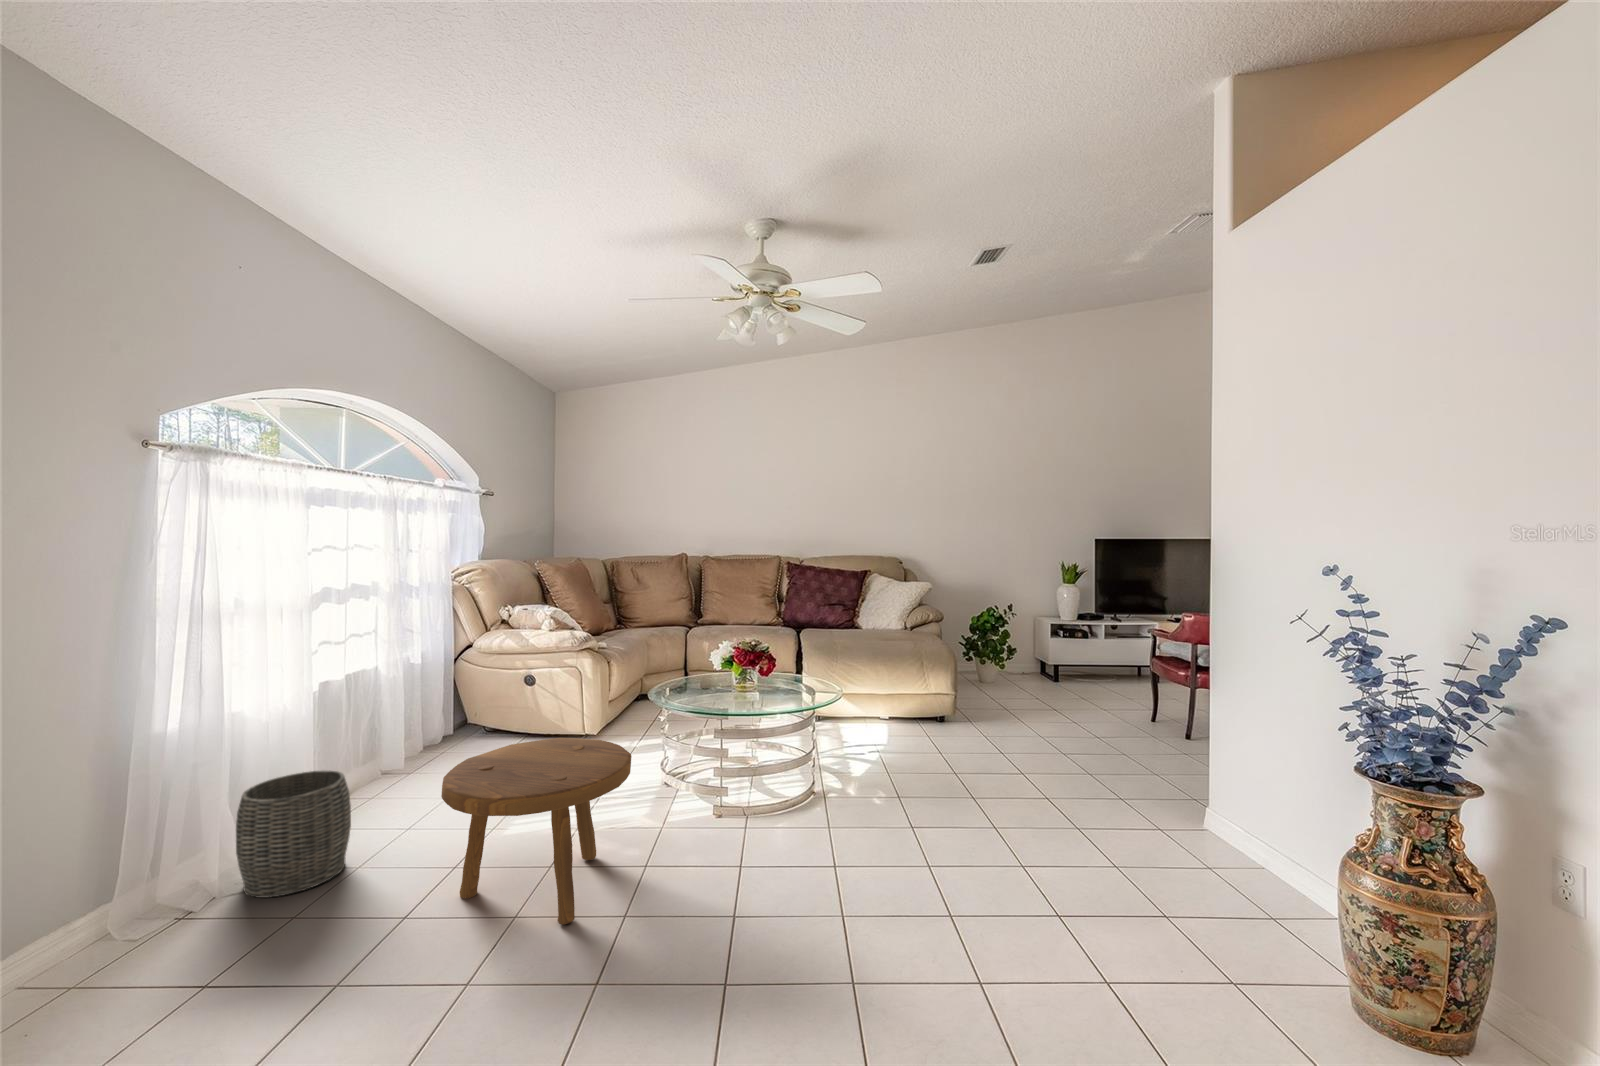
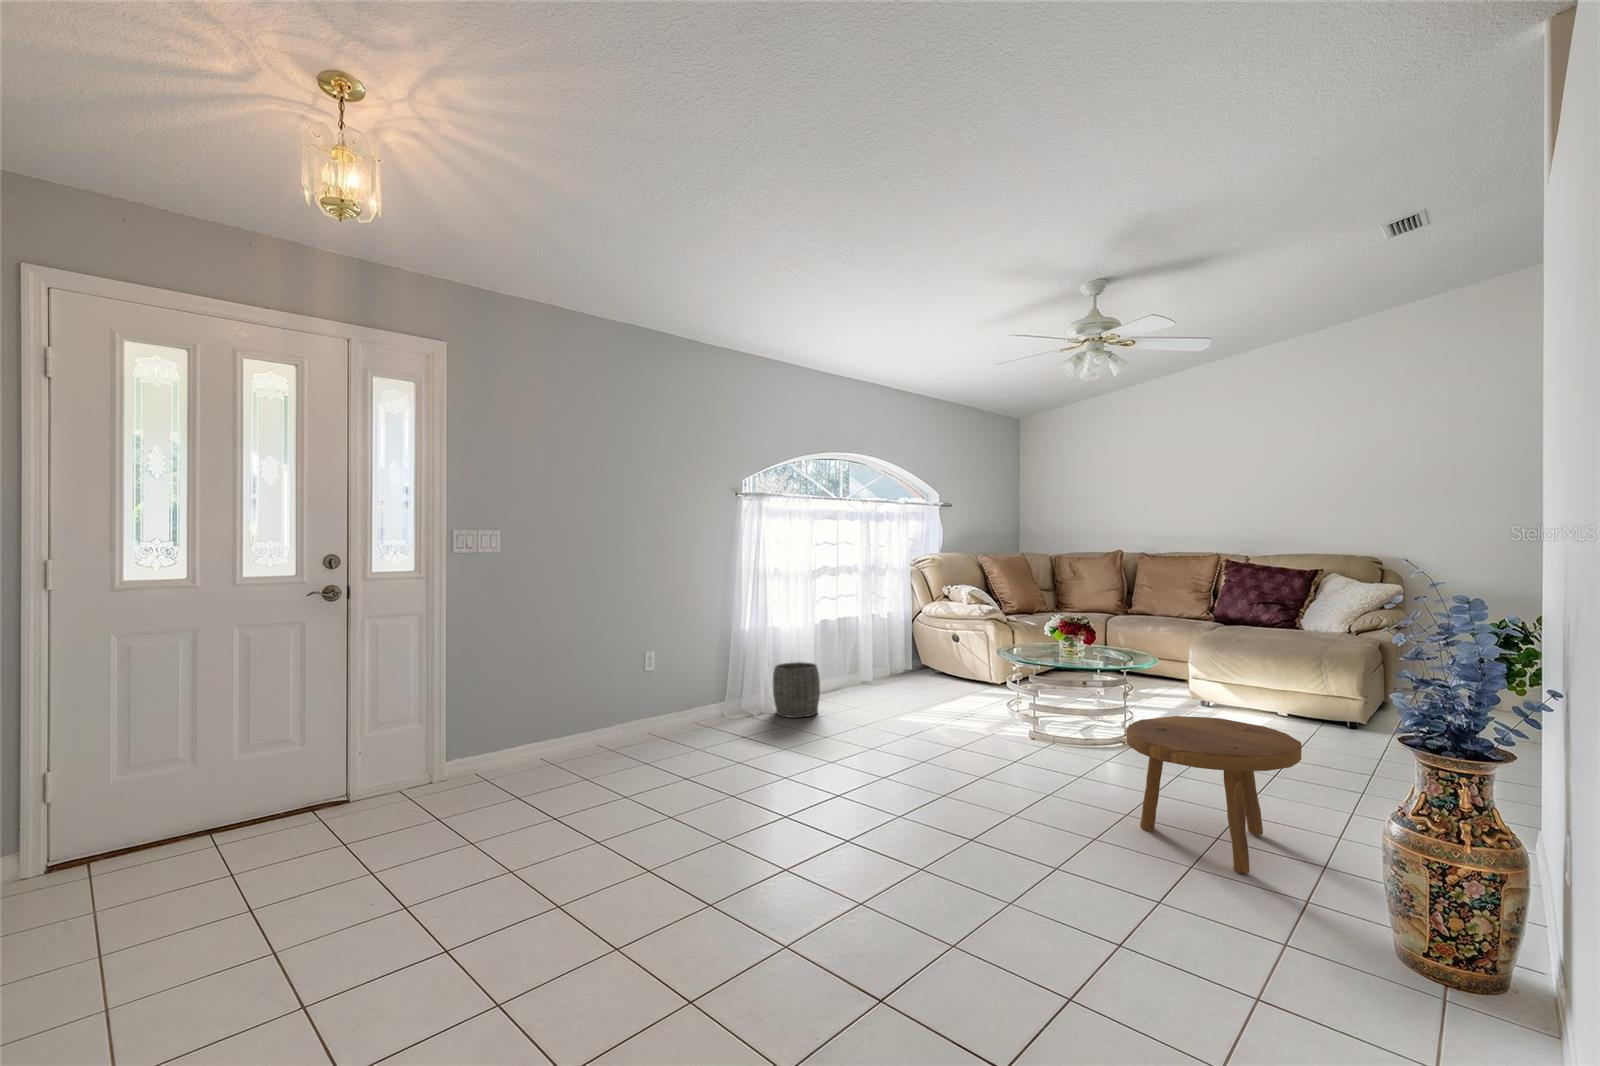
footstool: present [441,738,632,925] -> present [1126,716,1302,873]

